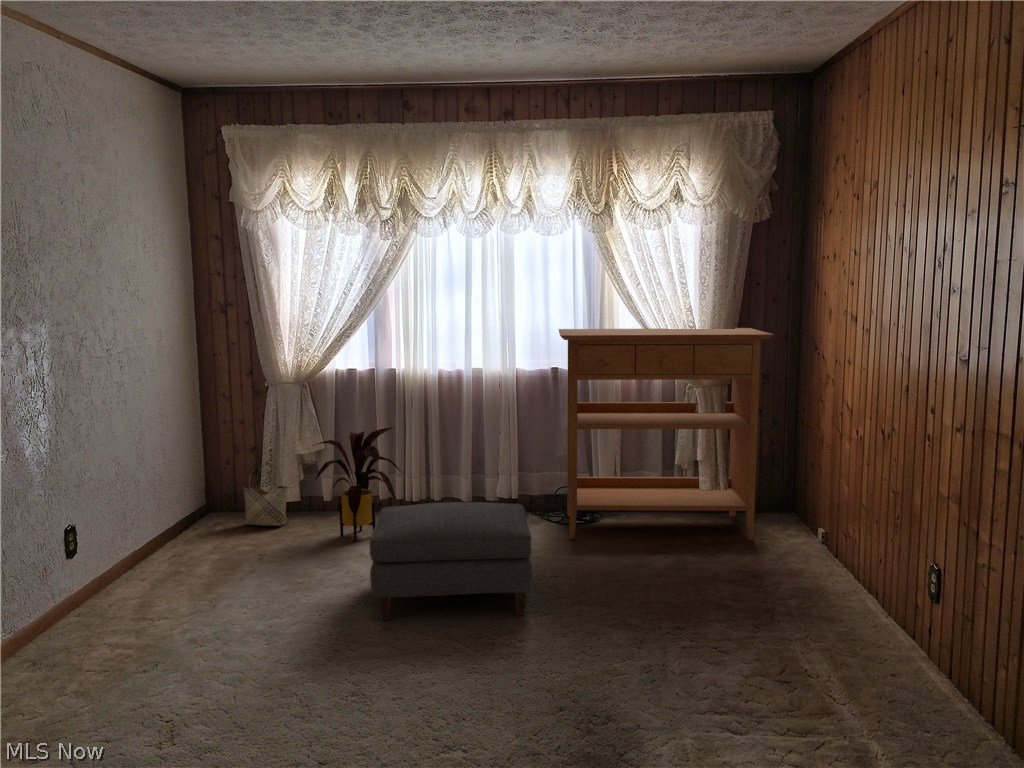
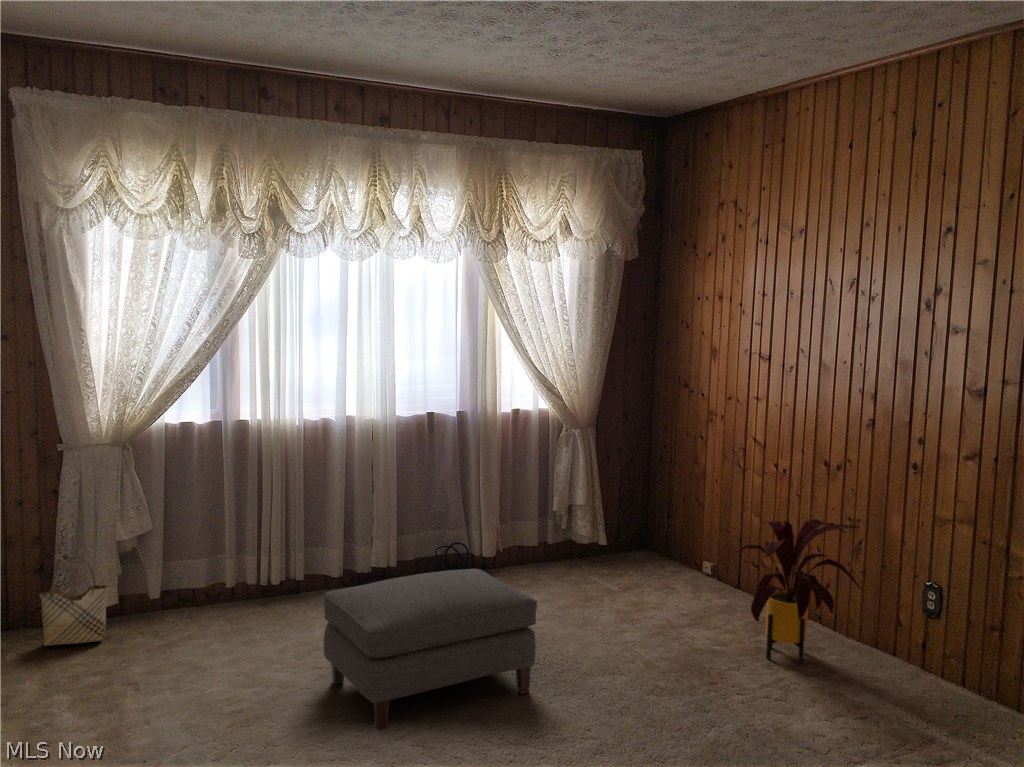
console table: present [559,328,774,540] -> none [444,365,675,604]
house plant: present [312,428,402,542] -> present [725,519,862,664]

